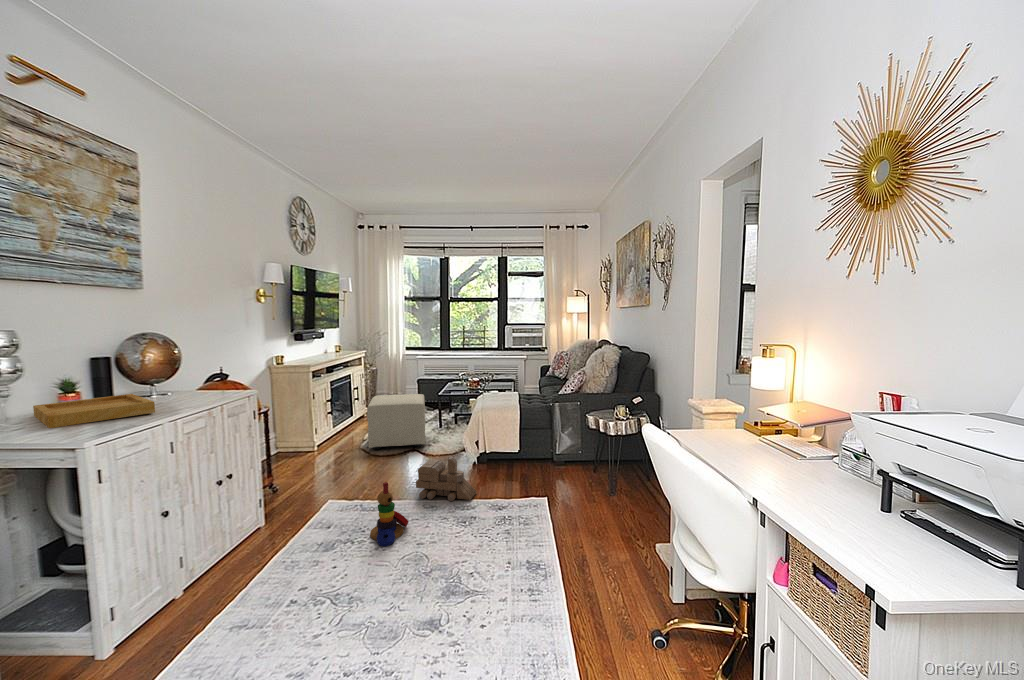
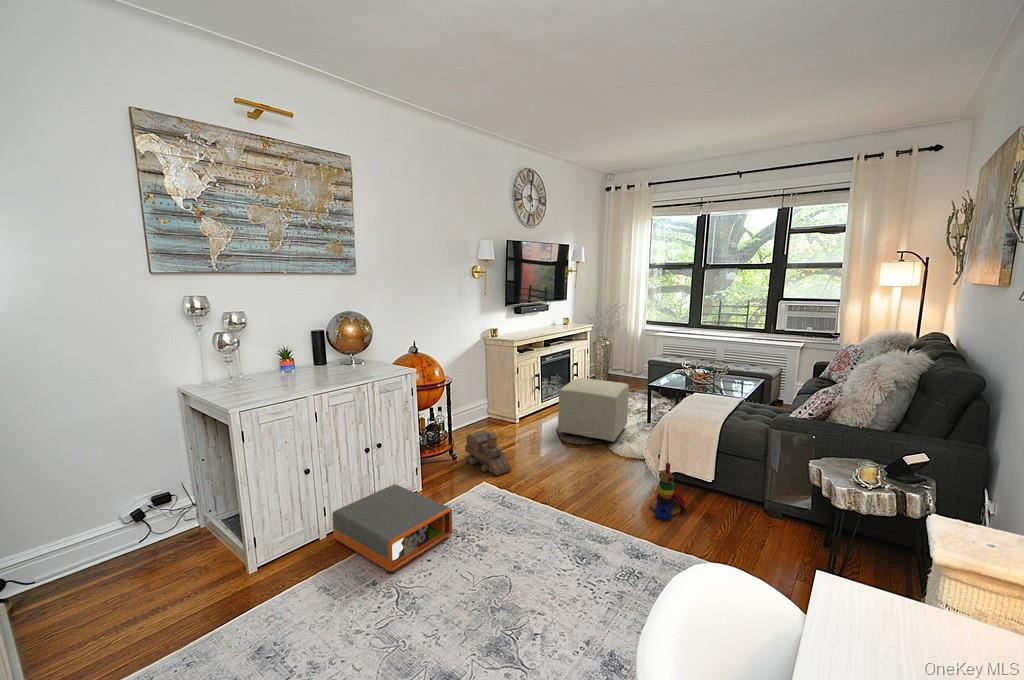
tray: present [33,394,155,428] -> none [246,364,324,391]
toy train: present [416,457,477,501] -> present [465,430,512,475]
stacking toy: present [370,482,408,546] -> present [650,463,686,520]
storage box: none [193,515,336,590] -> present [333,484,452,572]

